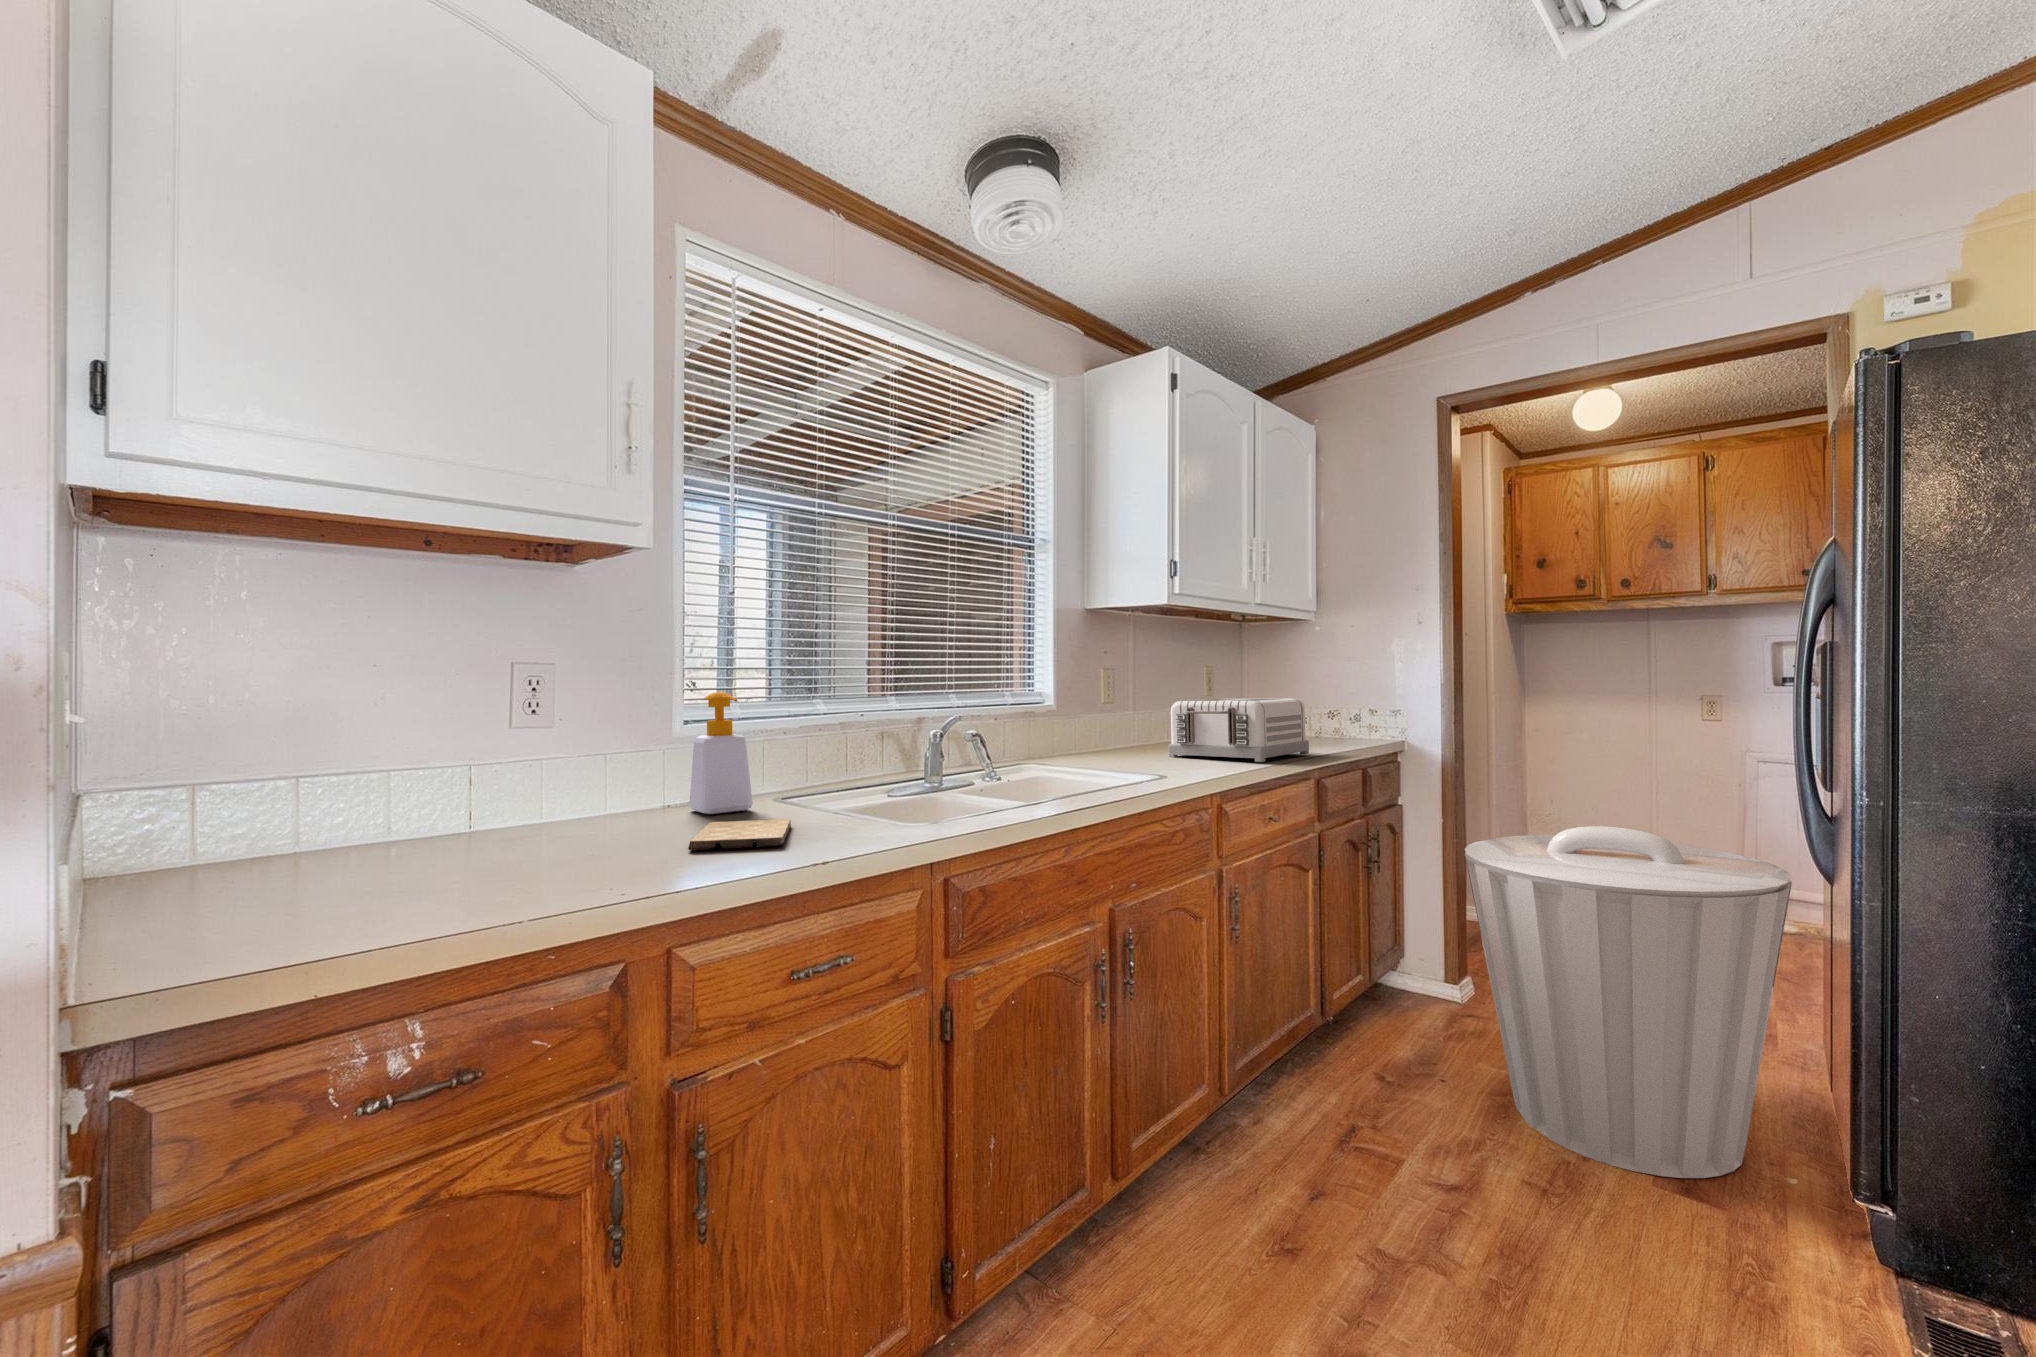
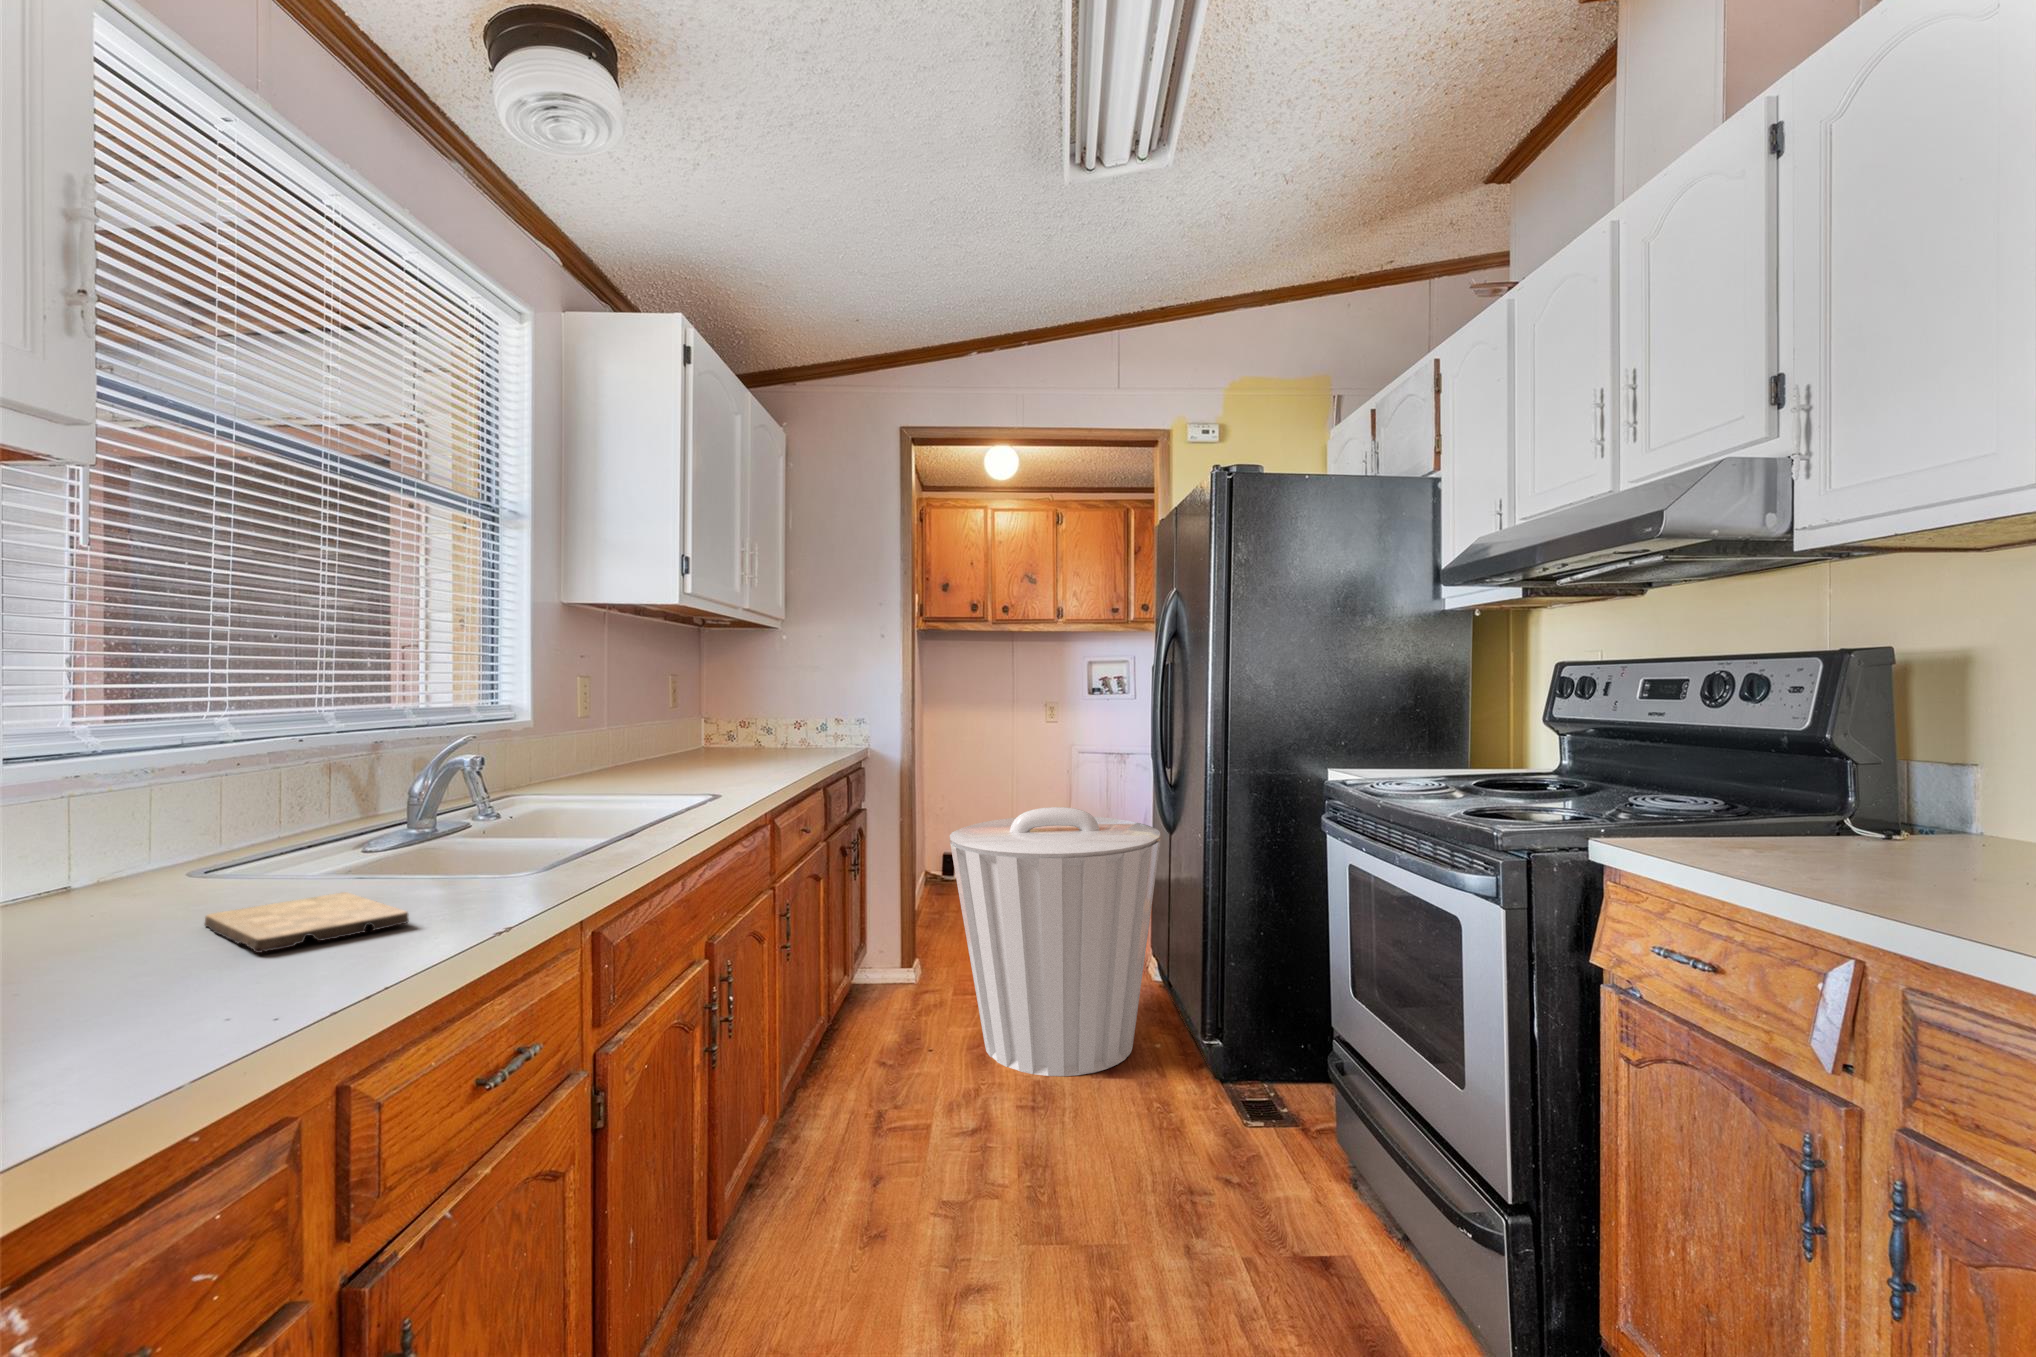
soap bottle: present [689,692,753,814] -> none [77,714,218,908]
toaster: present [1168,698,1309,762] -> none [672,707,811,776]

